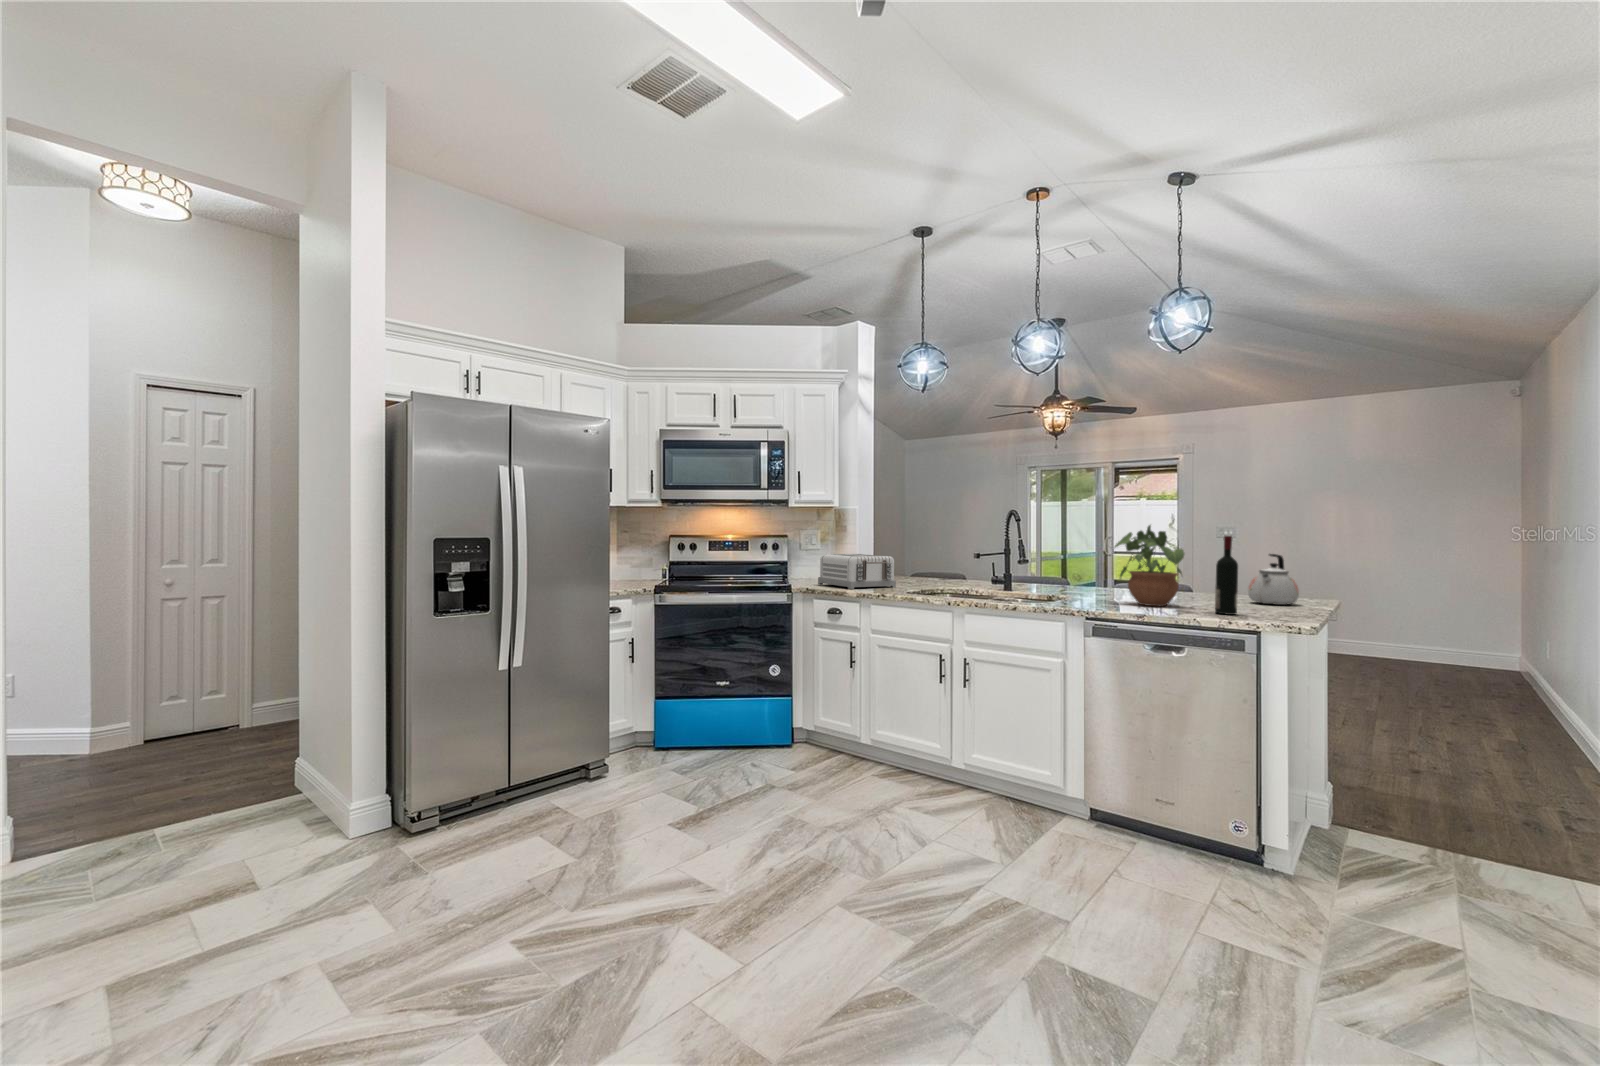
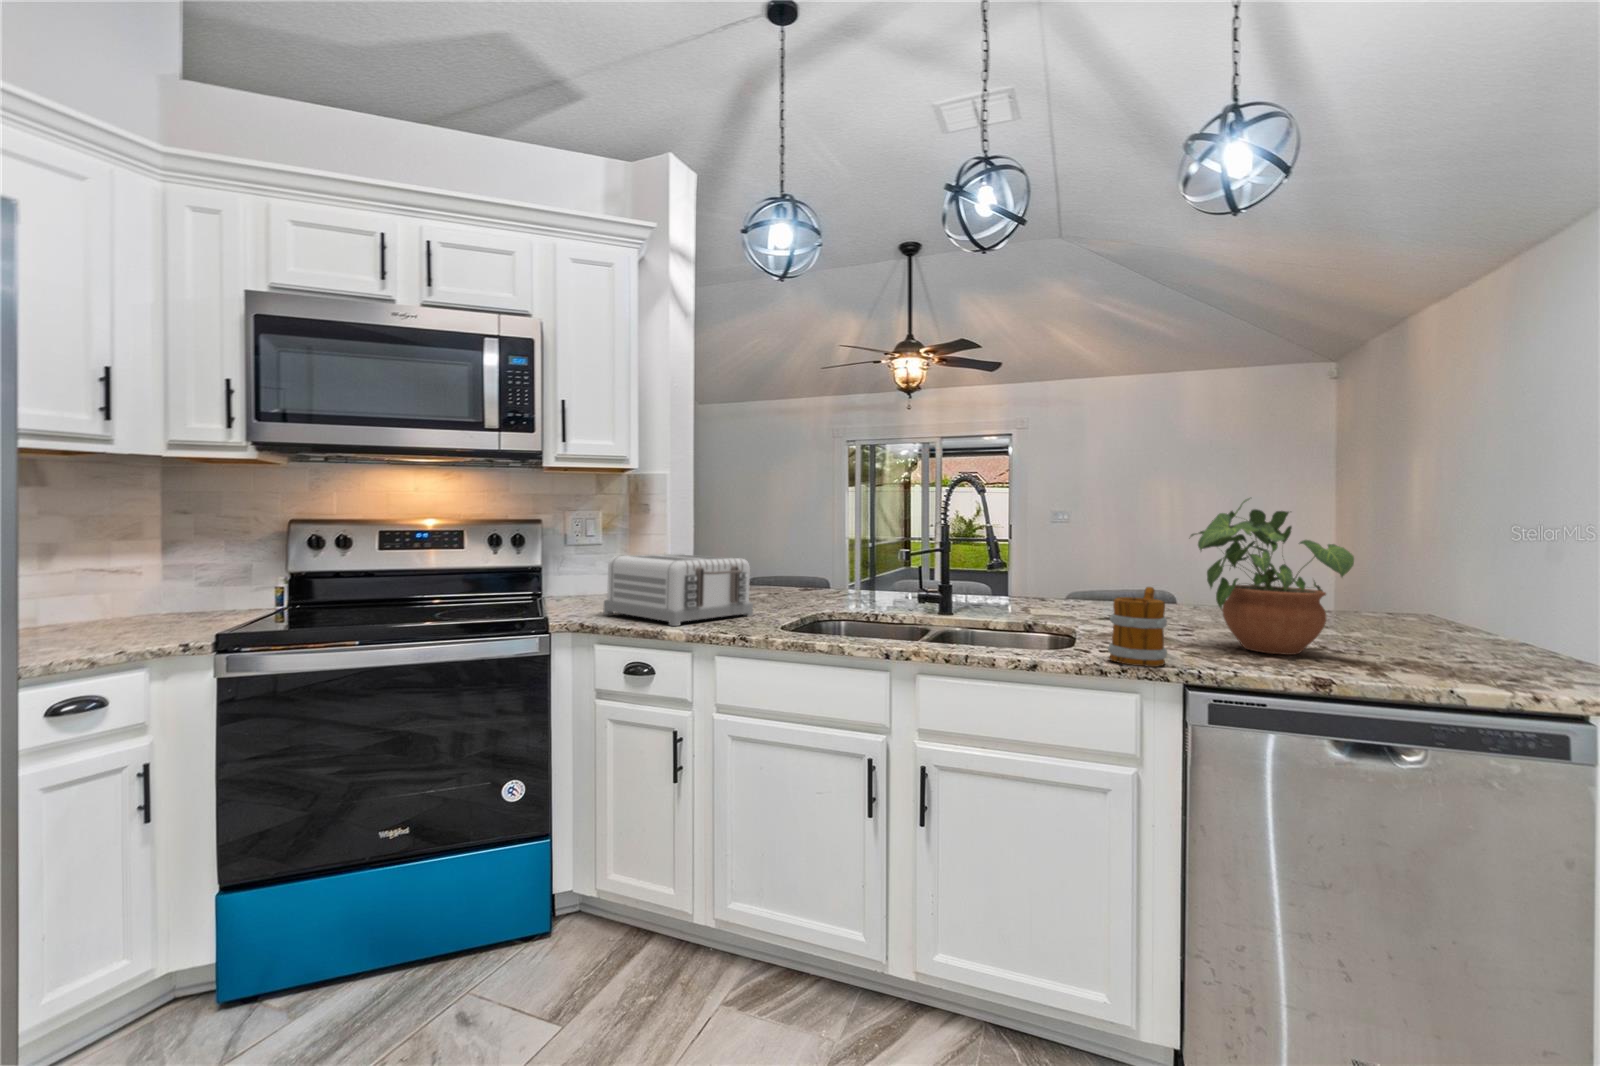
wine bottle: present [1215,536,1238,615] -> none [1449,519,1506,679]
kettle: present [1248,554,1299,605] -> none [1355,551,1448,636]
mug: none [1045,569,1077,606] -> present [1108,587,1167,667]

